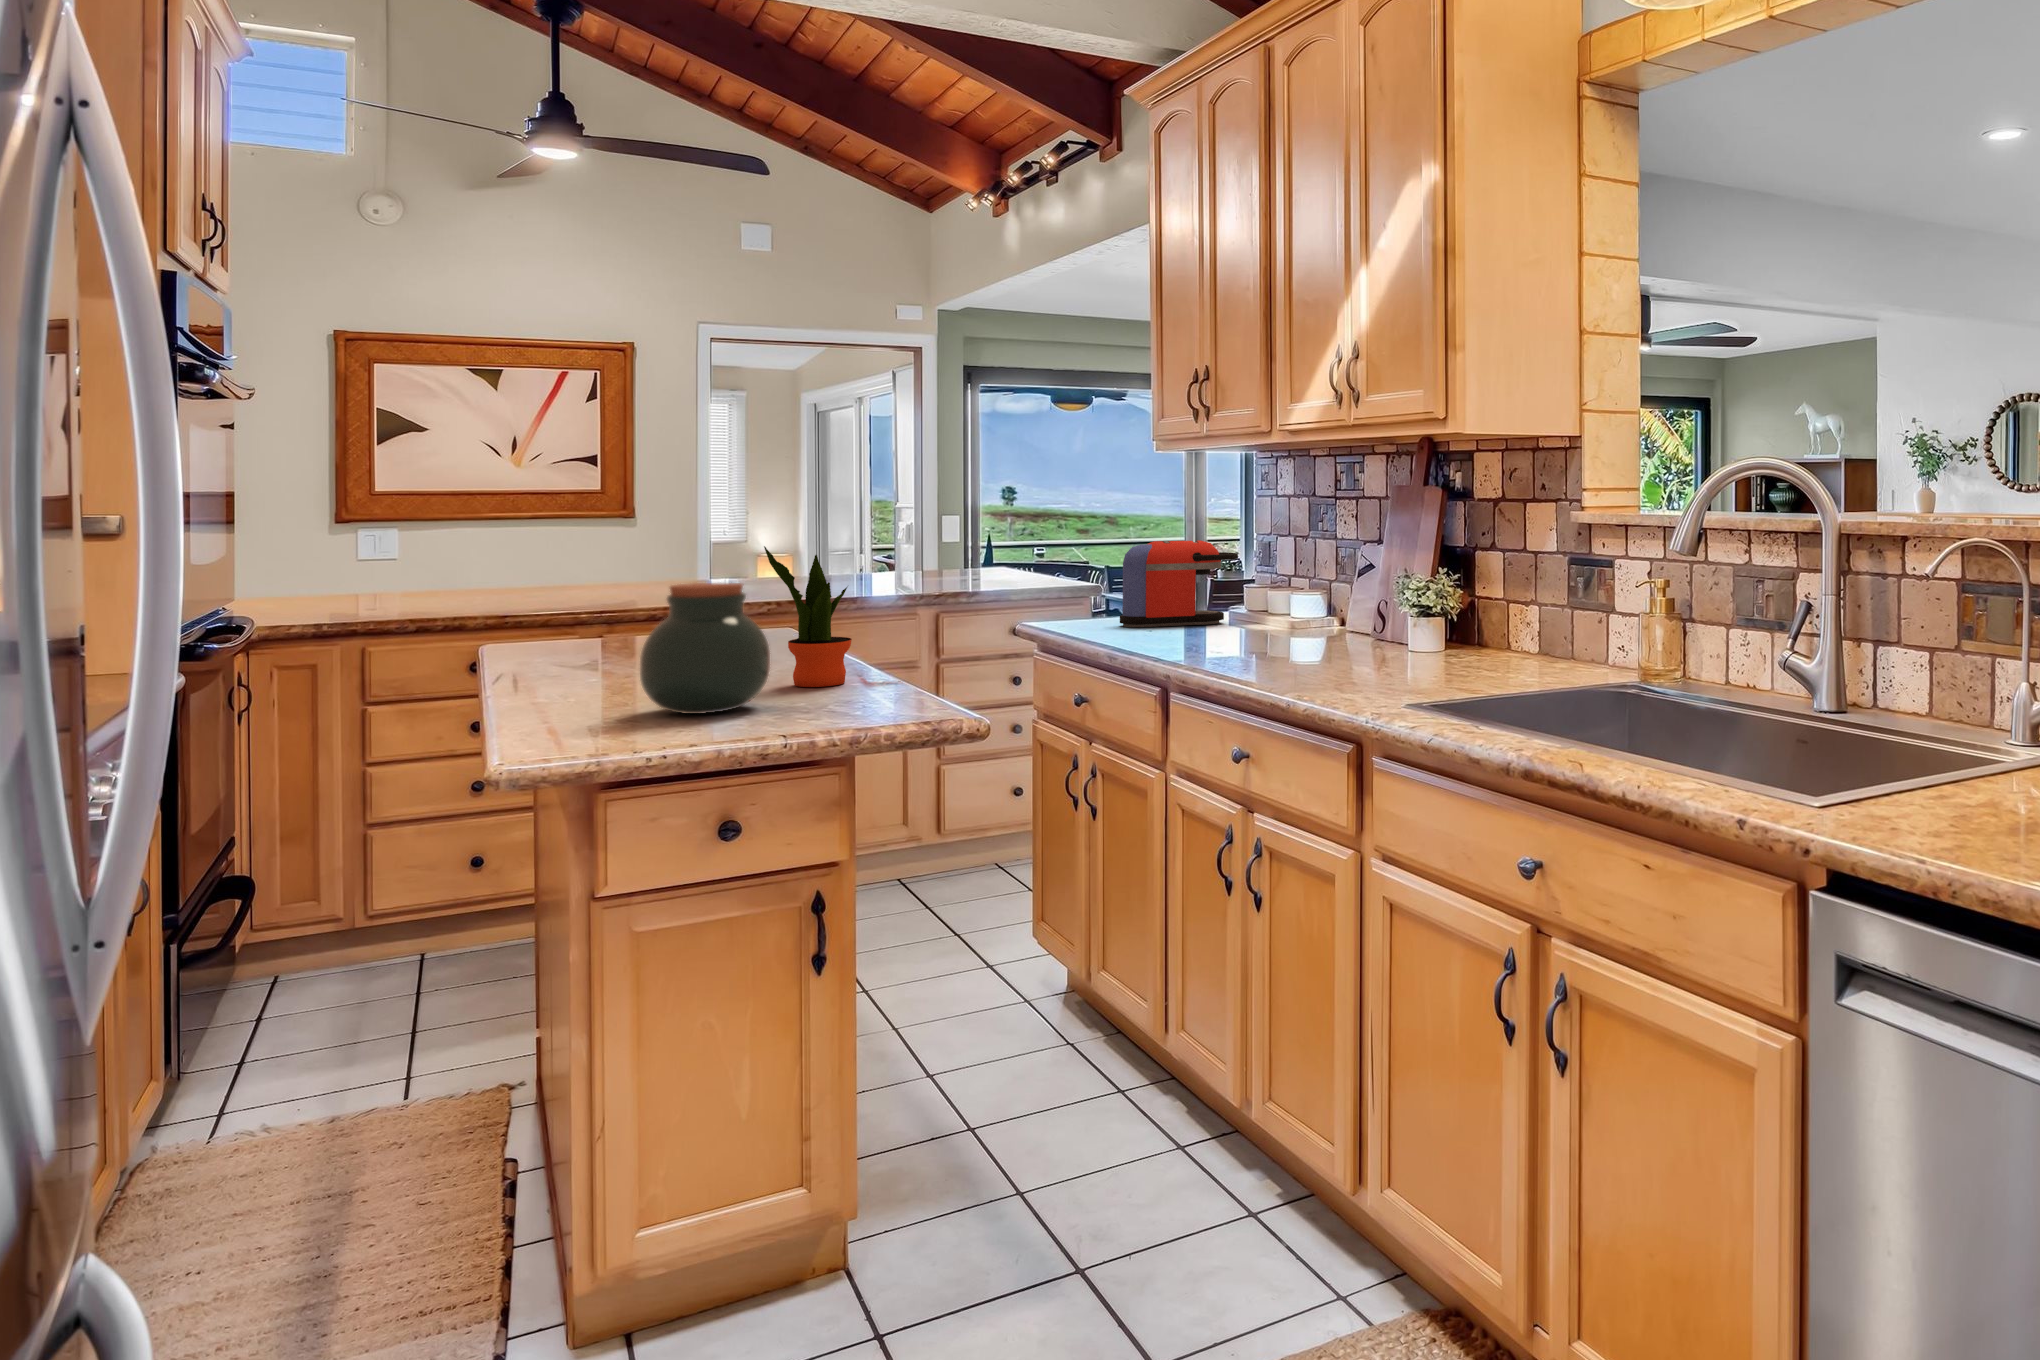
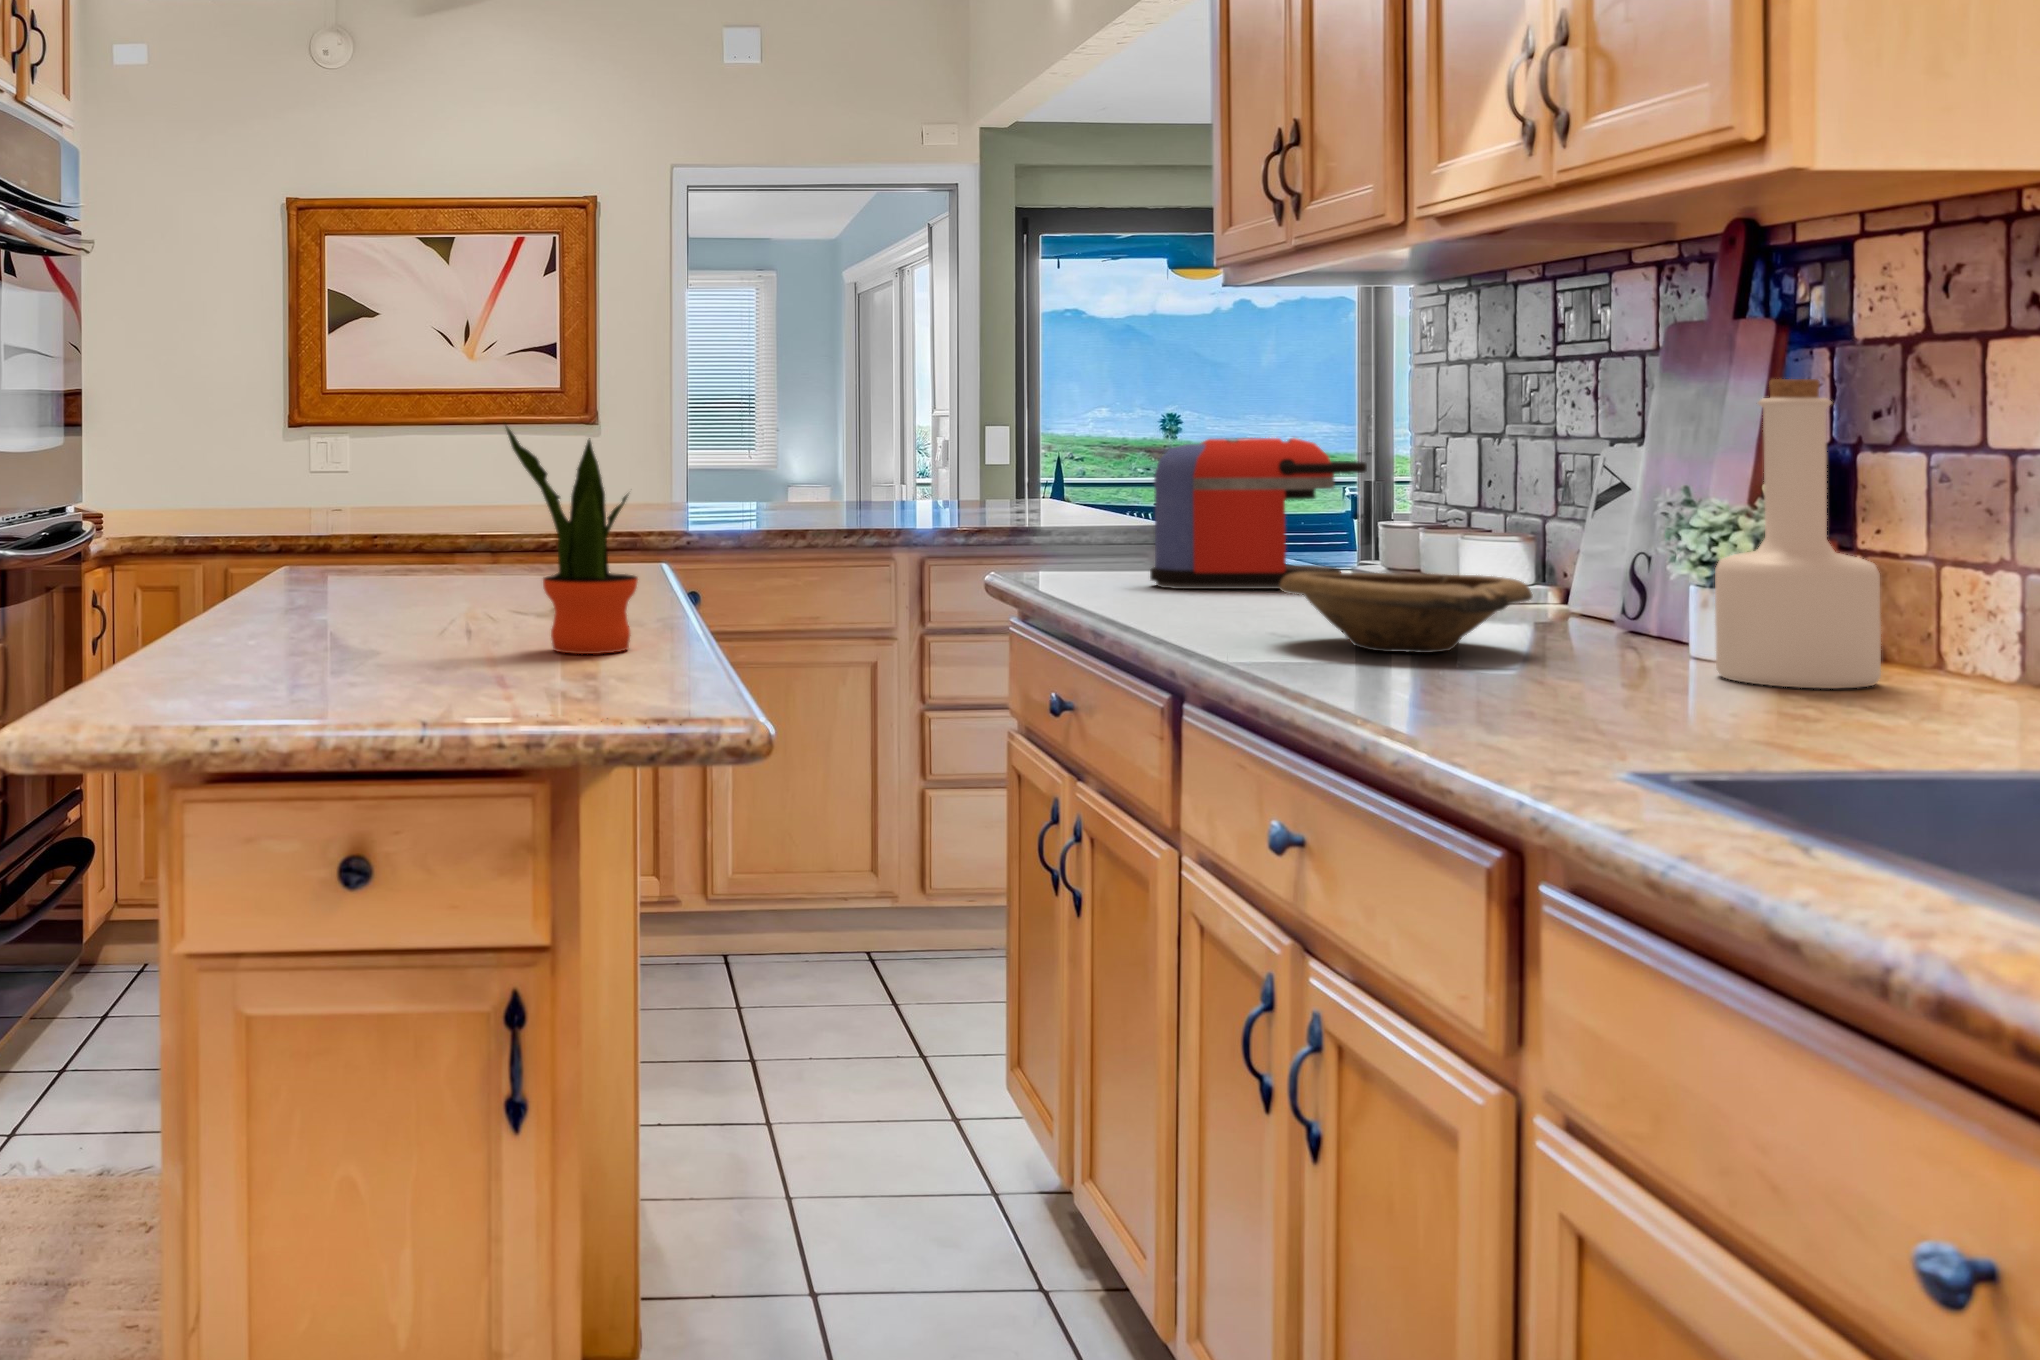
bottle: none [1422,521,1489,664] -> present [1715,379,1881,689]
jar: present [640,583,770,714] -> none [290,474,477,683]
bowl: none [1217,616,1339,658] -> present [1280,572,1532,653]

